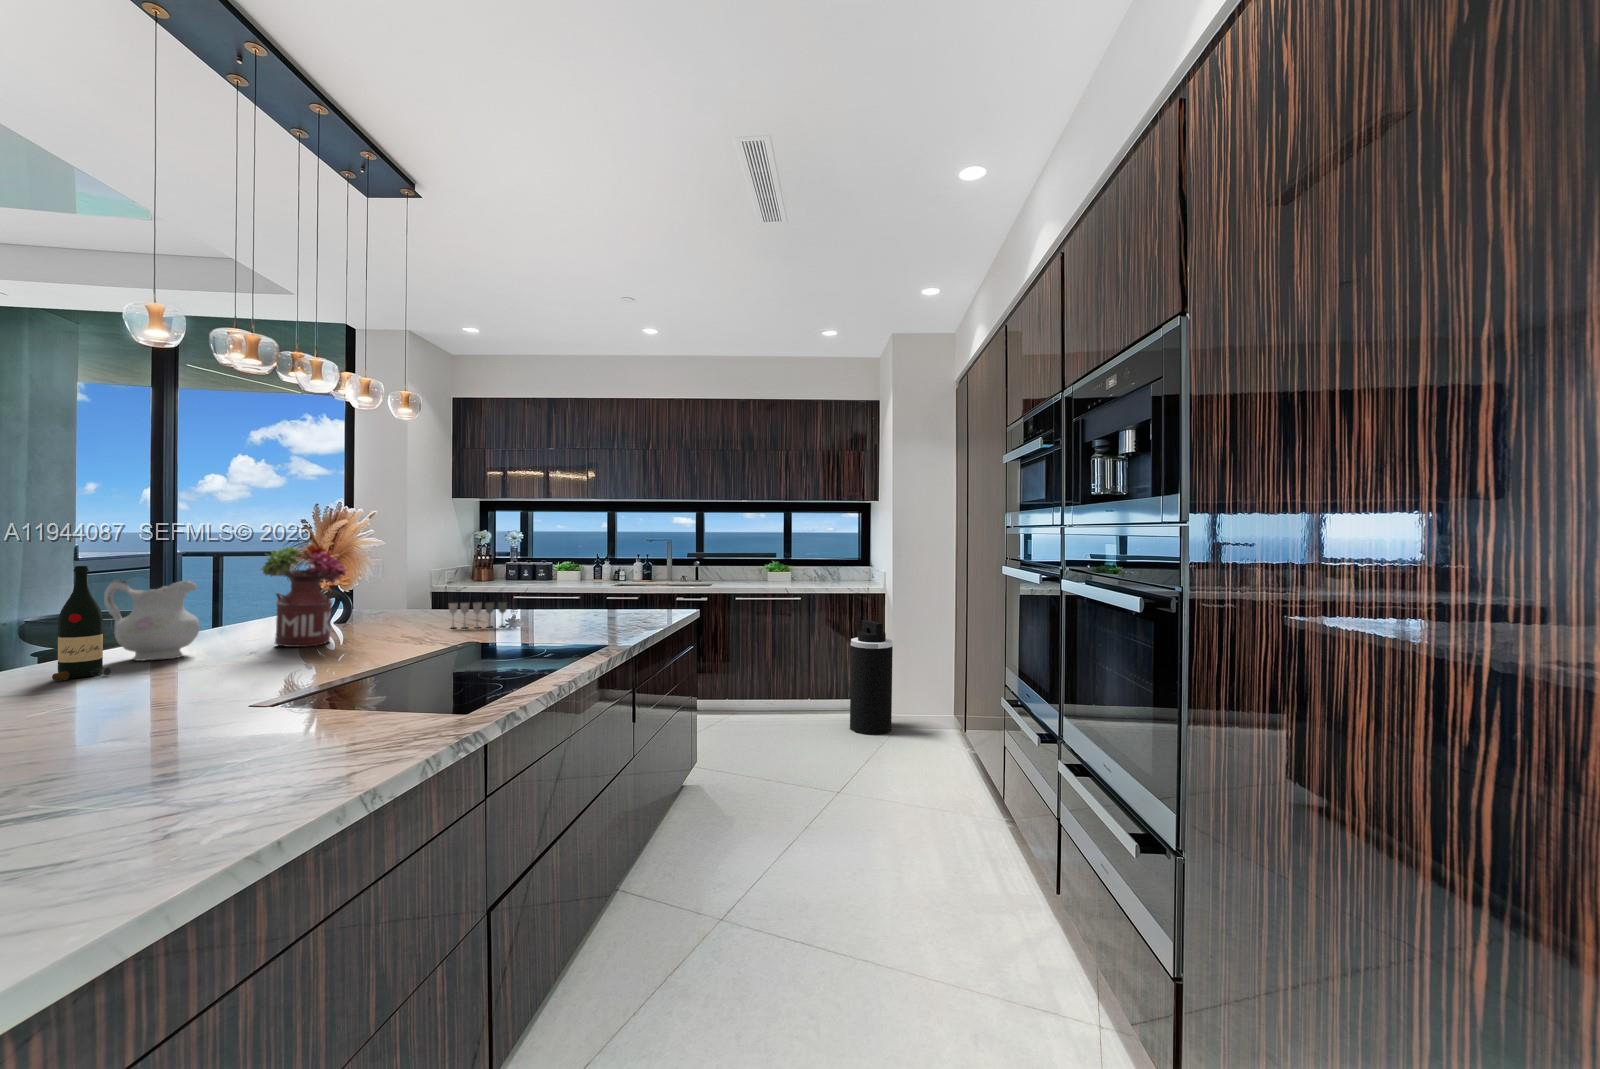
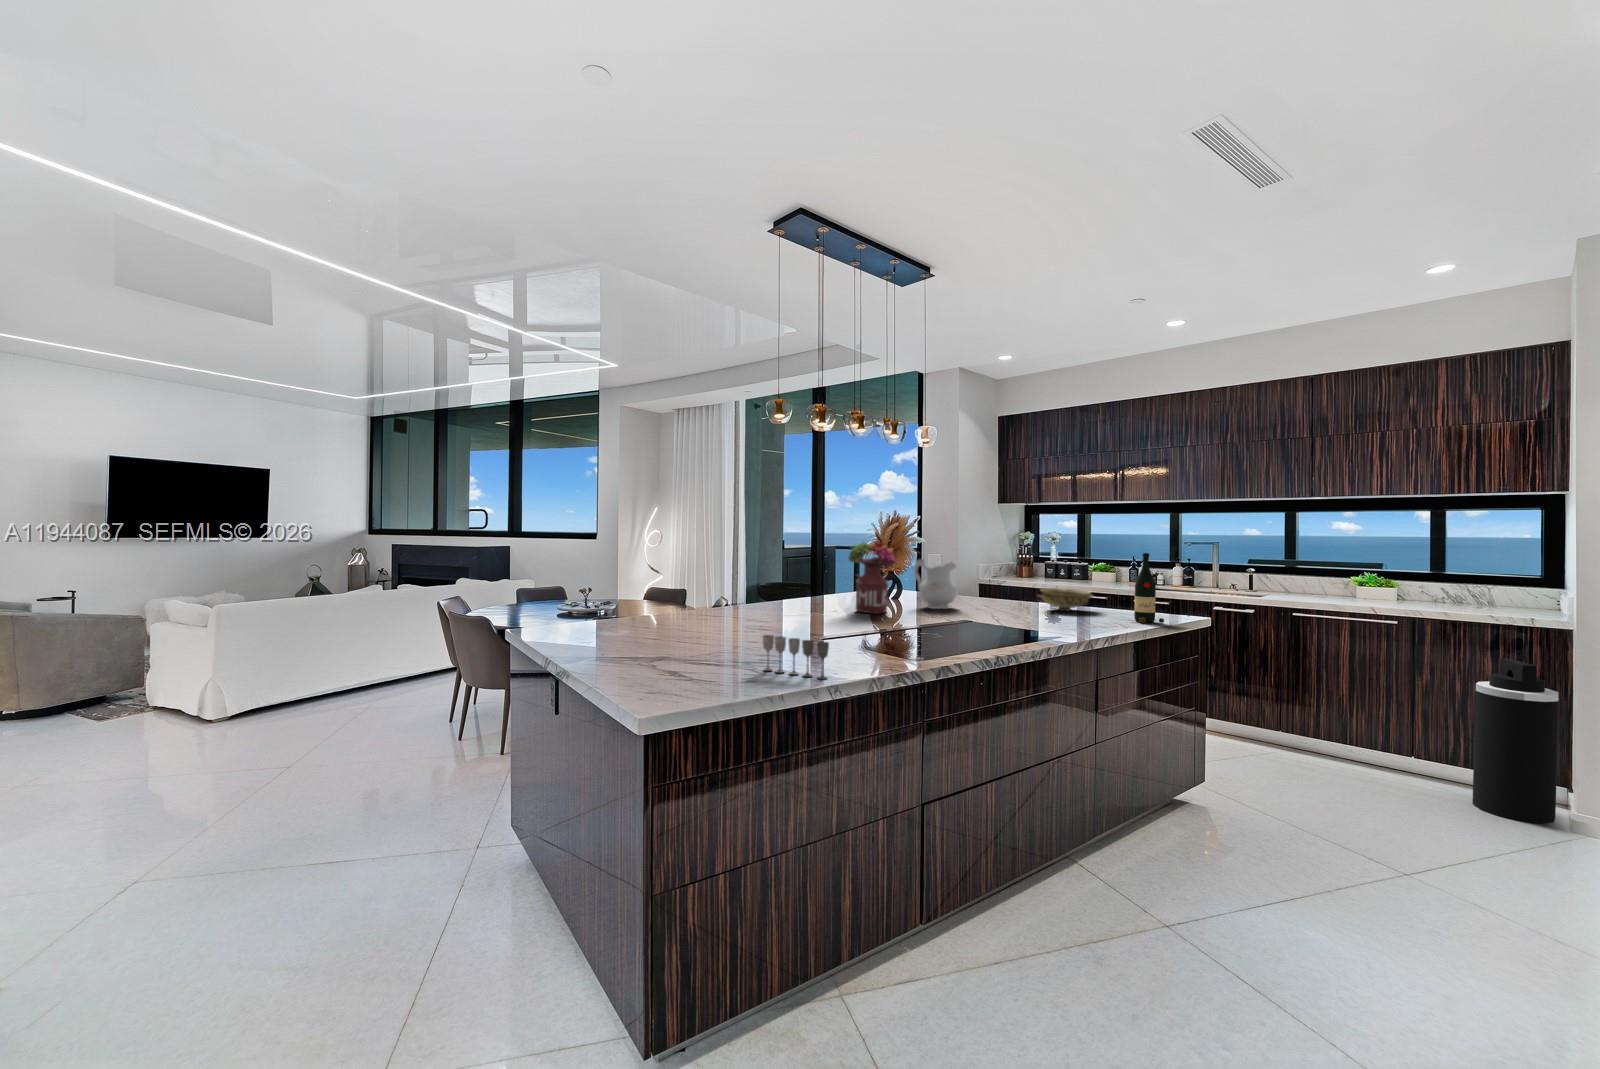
wine bottle: present [52,566,111,680] -> present [1134,553,1164,623]
ceramic pitcher: present [104,579,200,661] -> present [914,559,957,609]
ceramic bowl: none [531,592,589,617] -> present [1038,588,1093,611]
wine glass: present [449,602,507,628] -> present [763,635,829,679]

